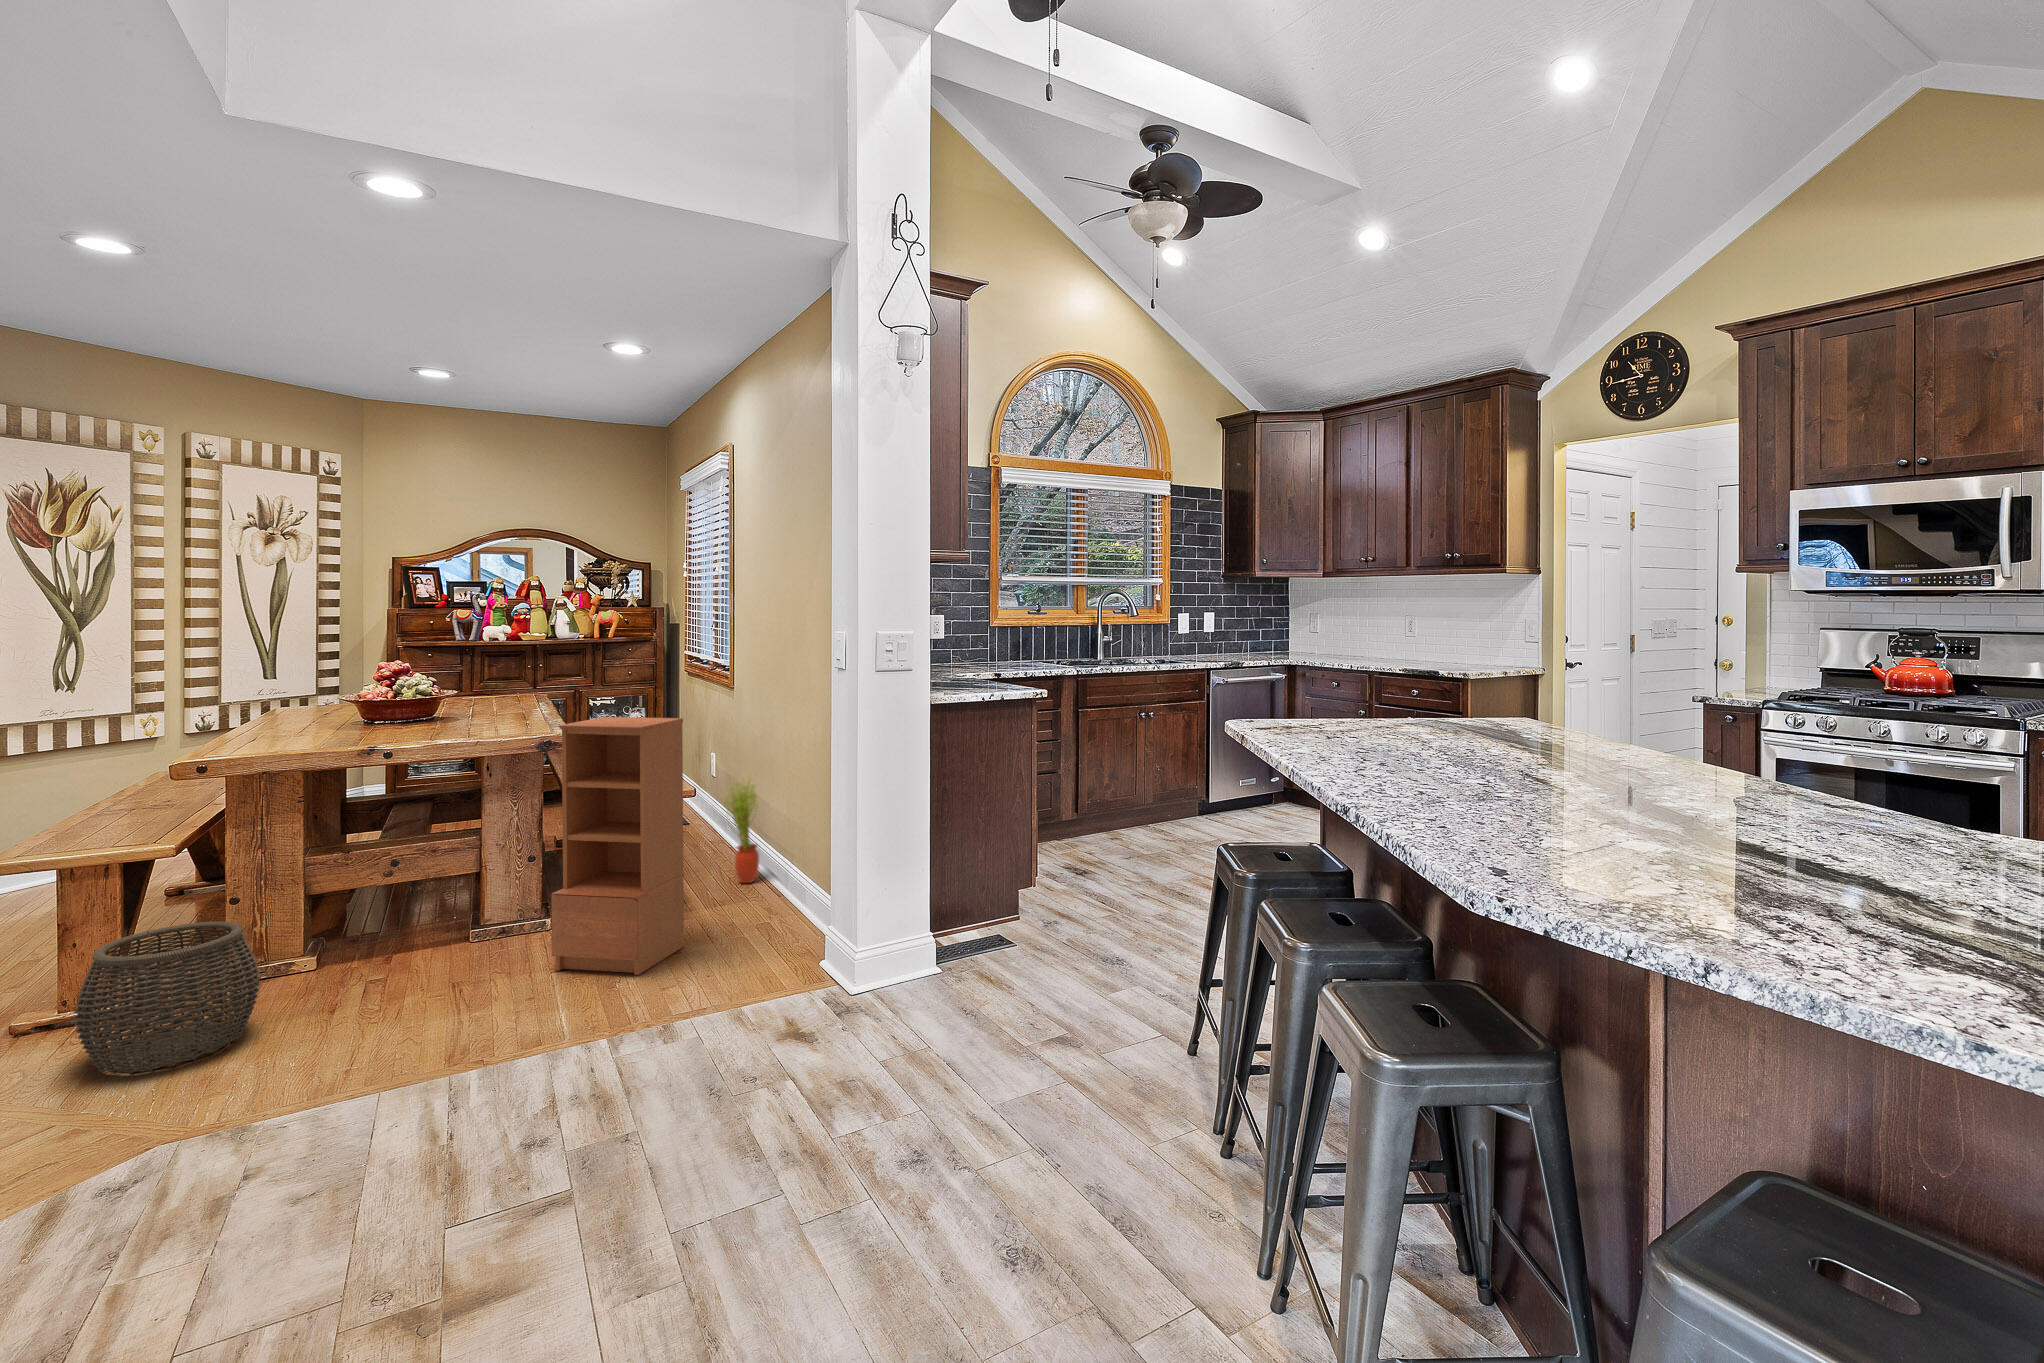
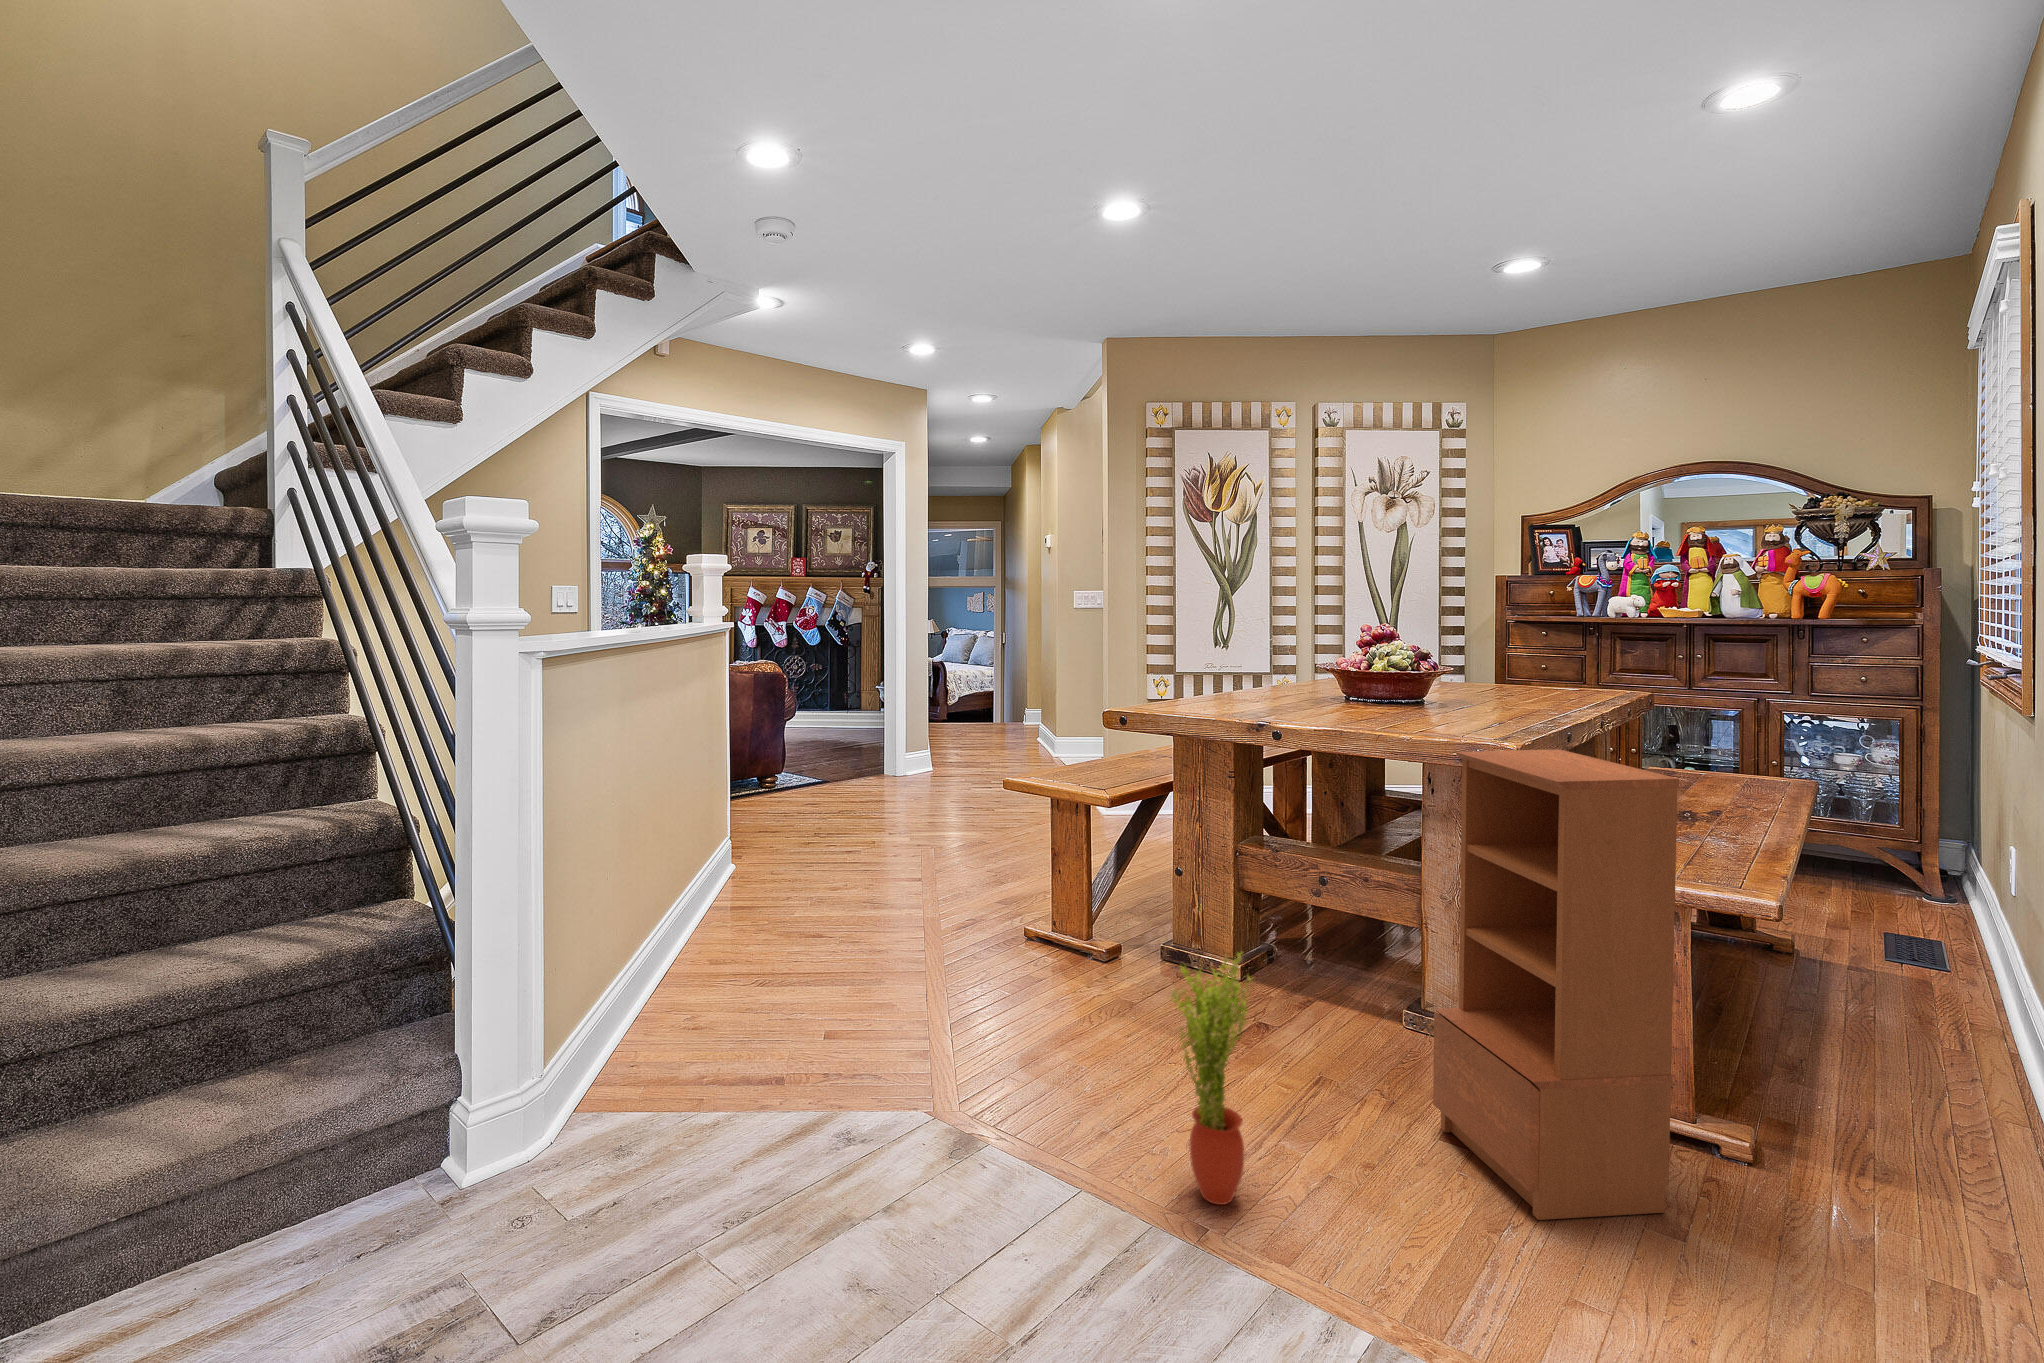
potted plant: present [723,778,759,883] -> present [1171,953,1252,1205]
woven basket: present [74,921,260,1074] -> none [1007,883,1139,1031]

